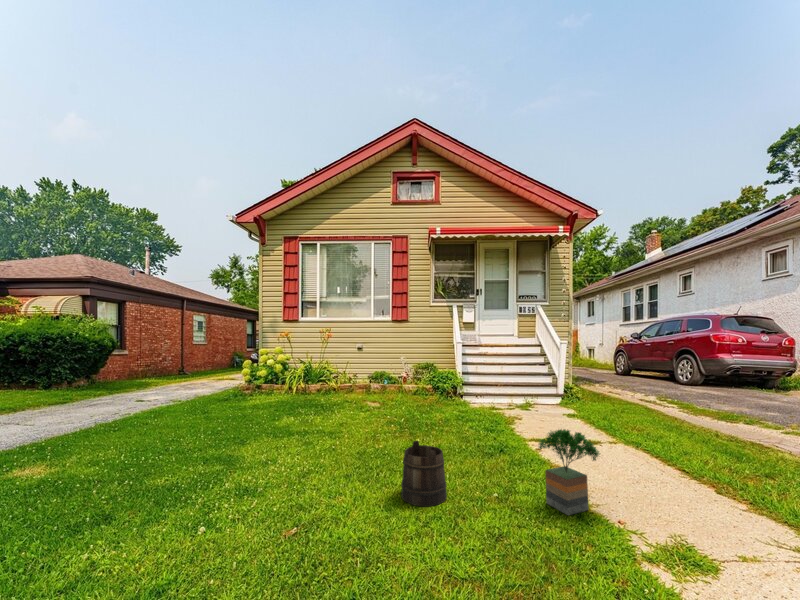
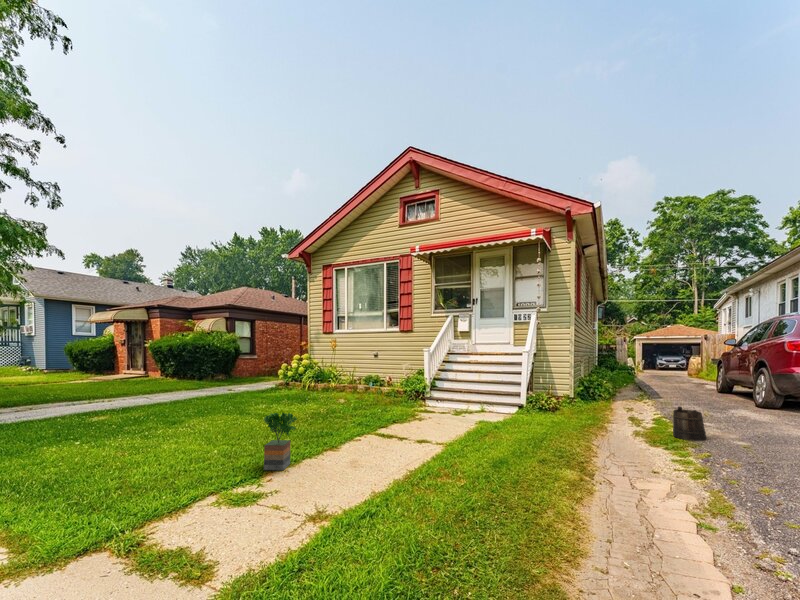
bucket: present [401,441,447,506] -> present [673,407,706,441]

